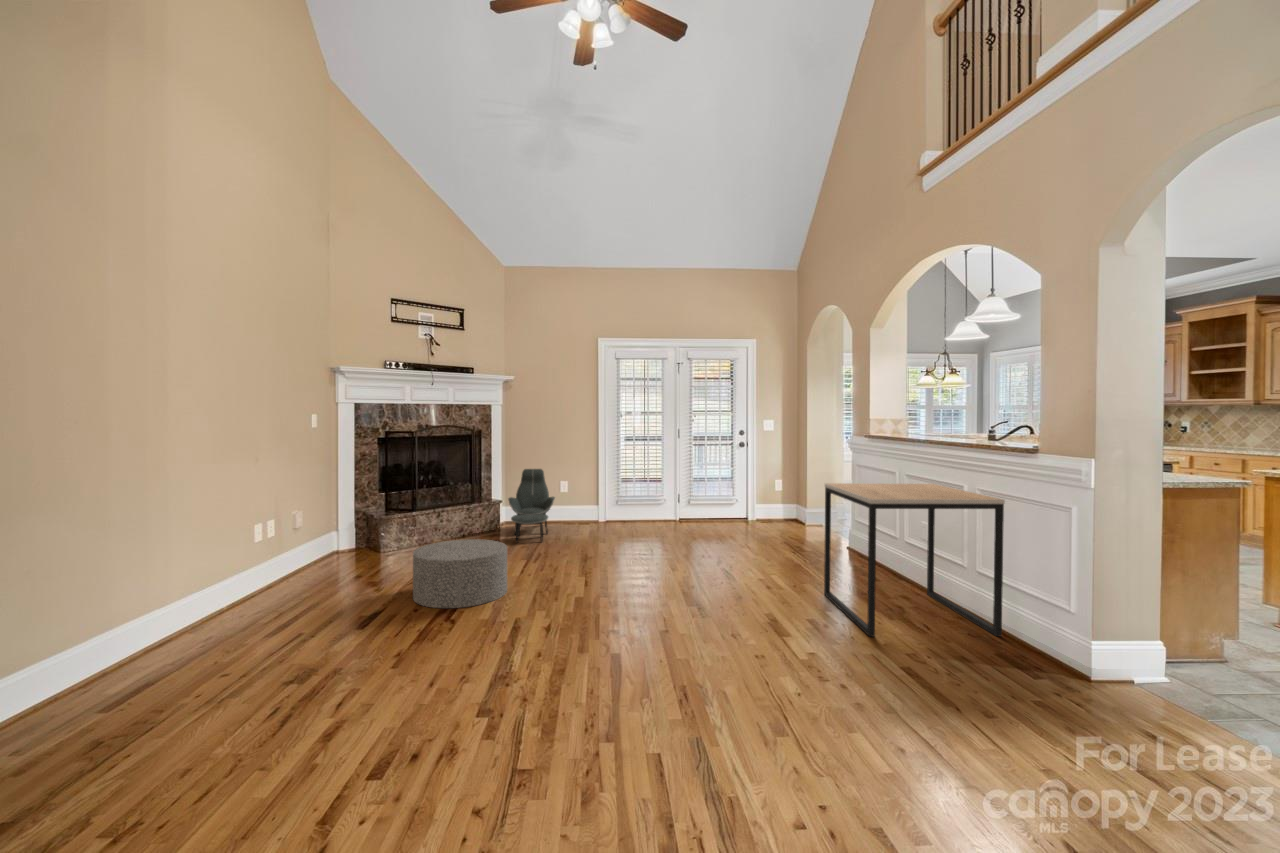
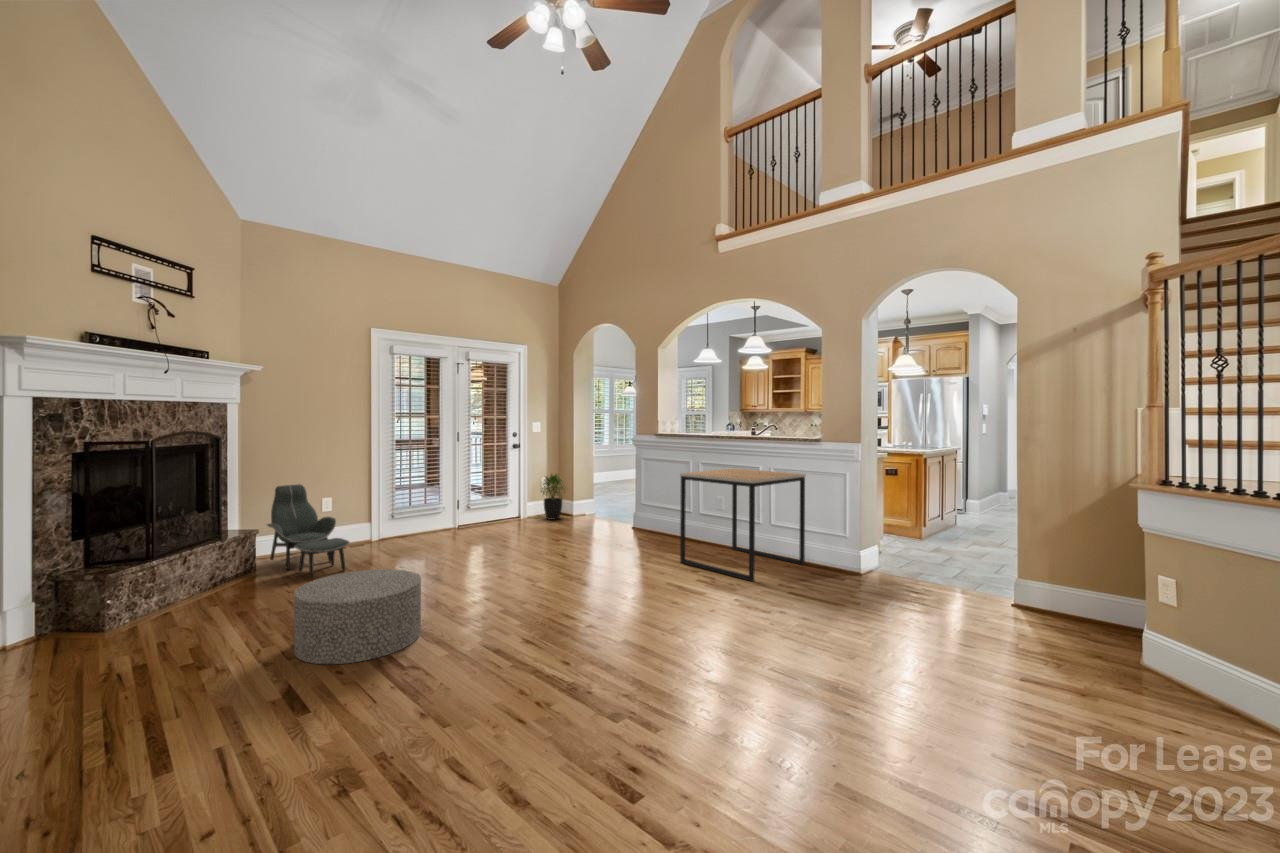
potted plant: none [764,474,798,526] -> present [541,474,563,520]

